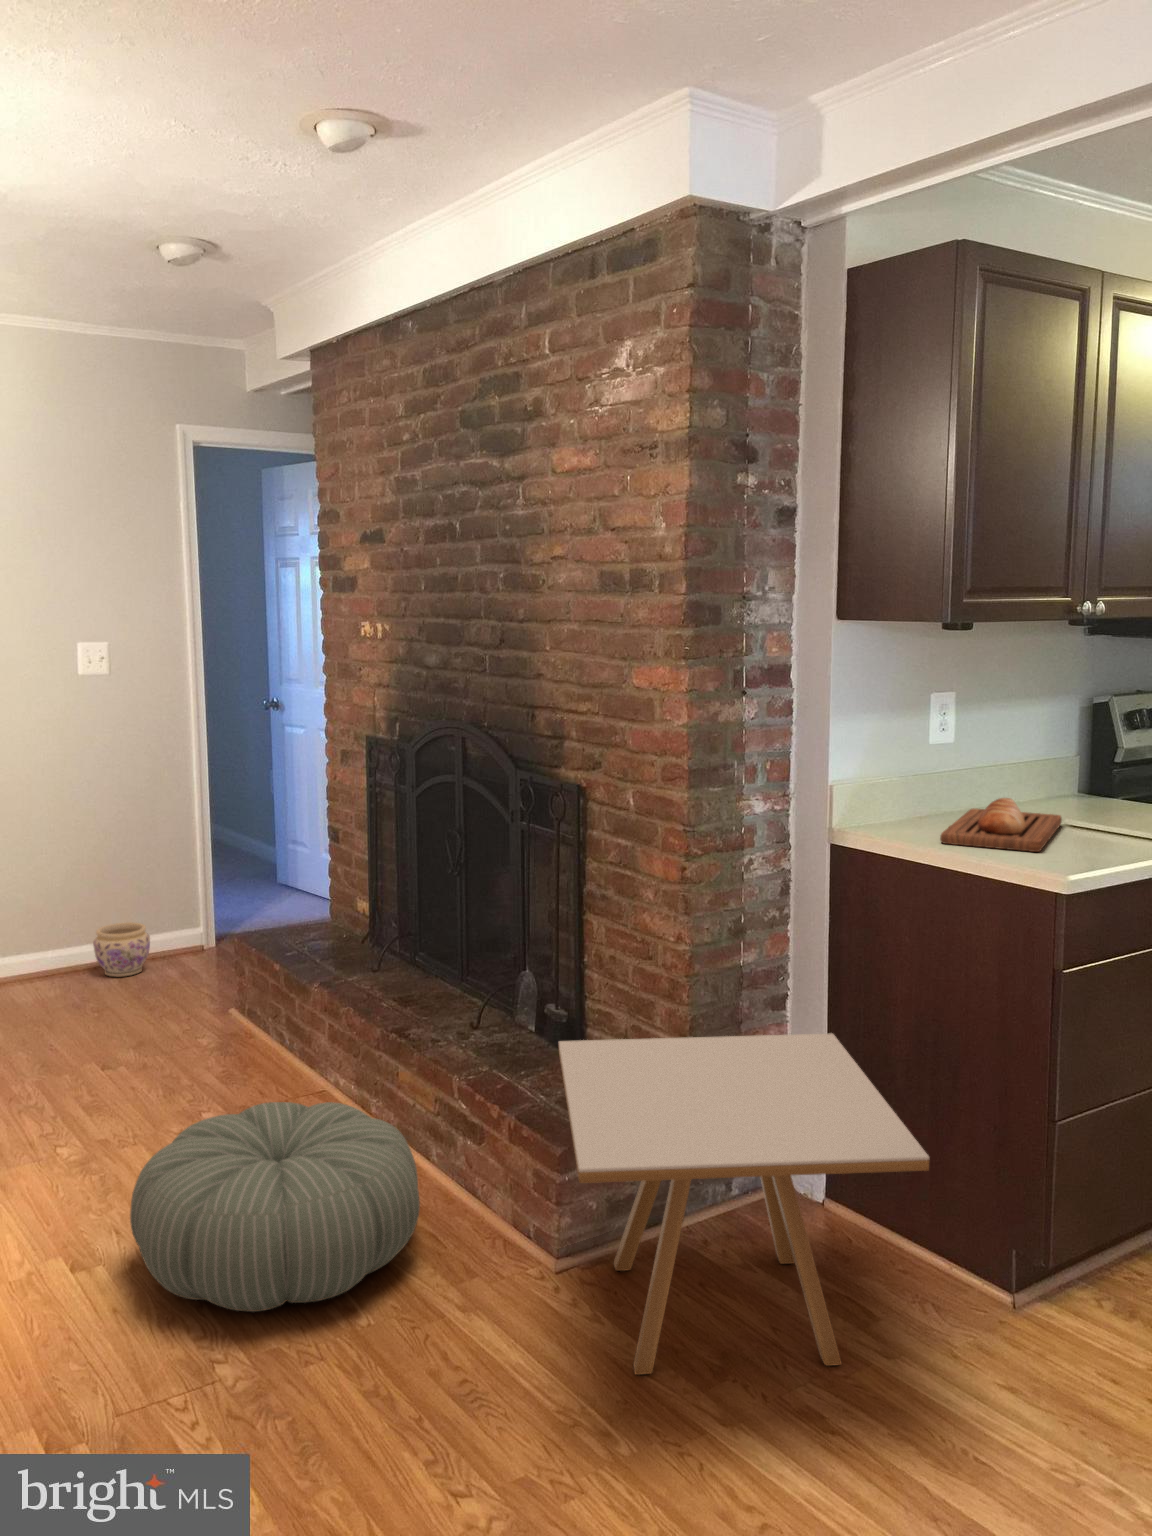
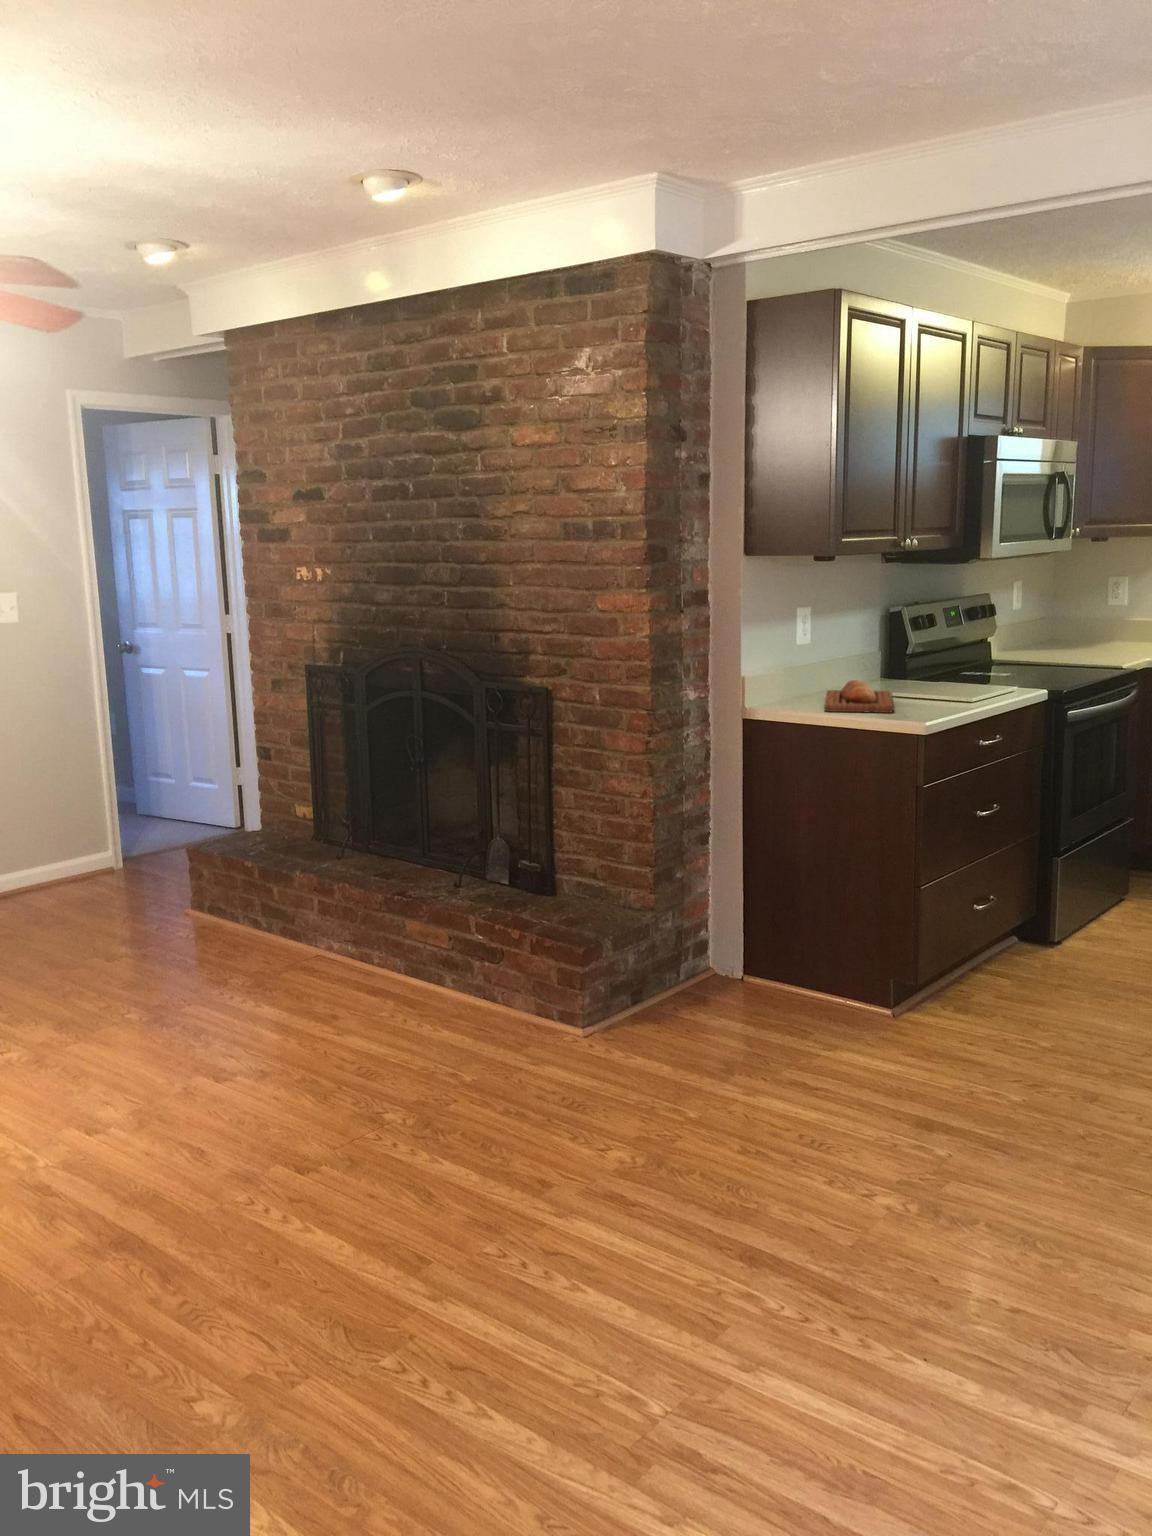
planter: present [93,922,150,977] -> none [25,849,78,899]
side table: present [559,1033,929,1375] -> none [569,853,861,1083]
pouf: present [130,1102,420,1312] -> none [258,944,478,1087]

